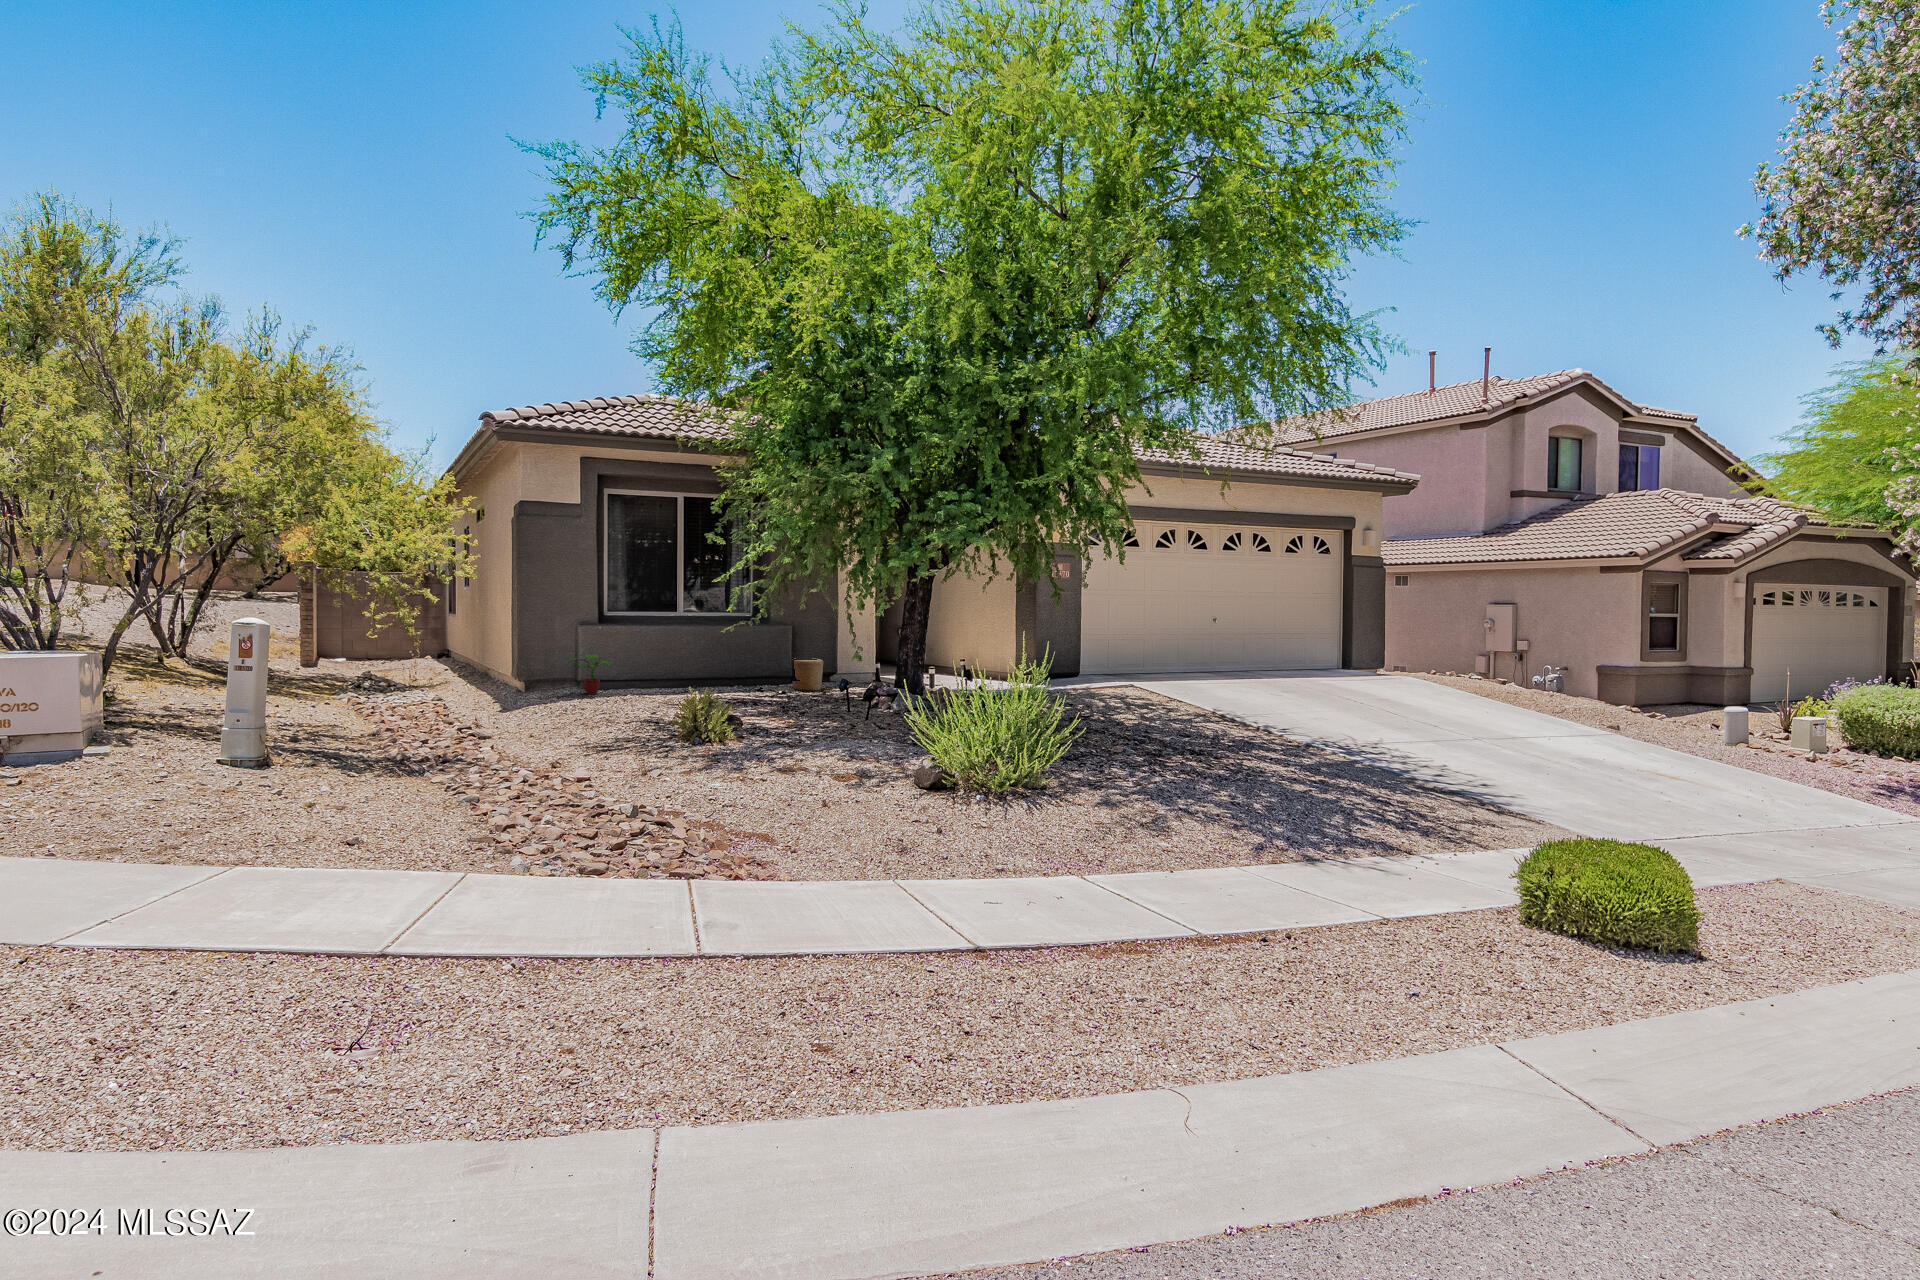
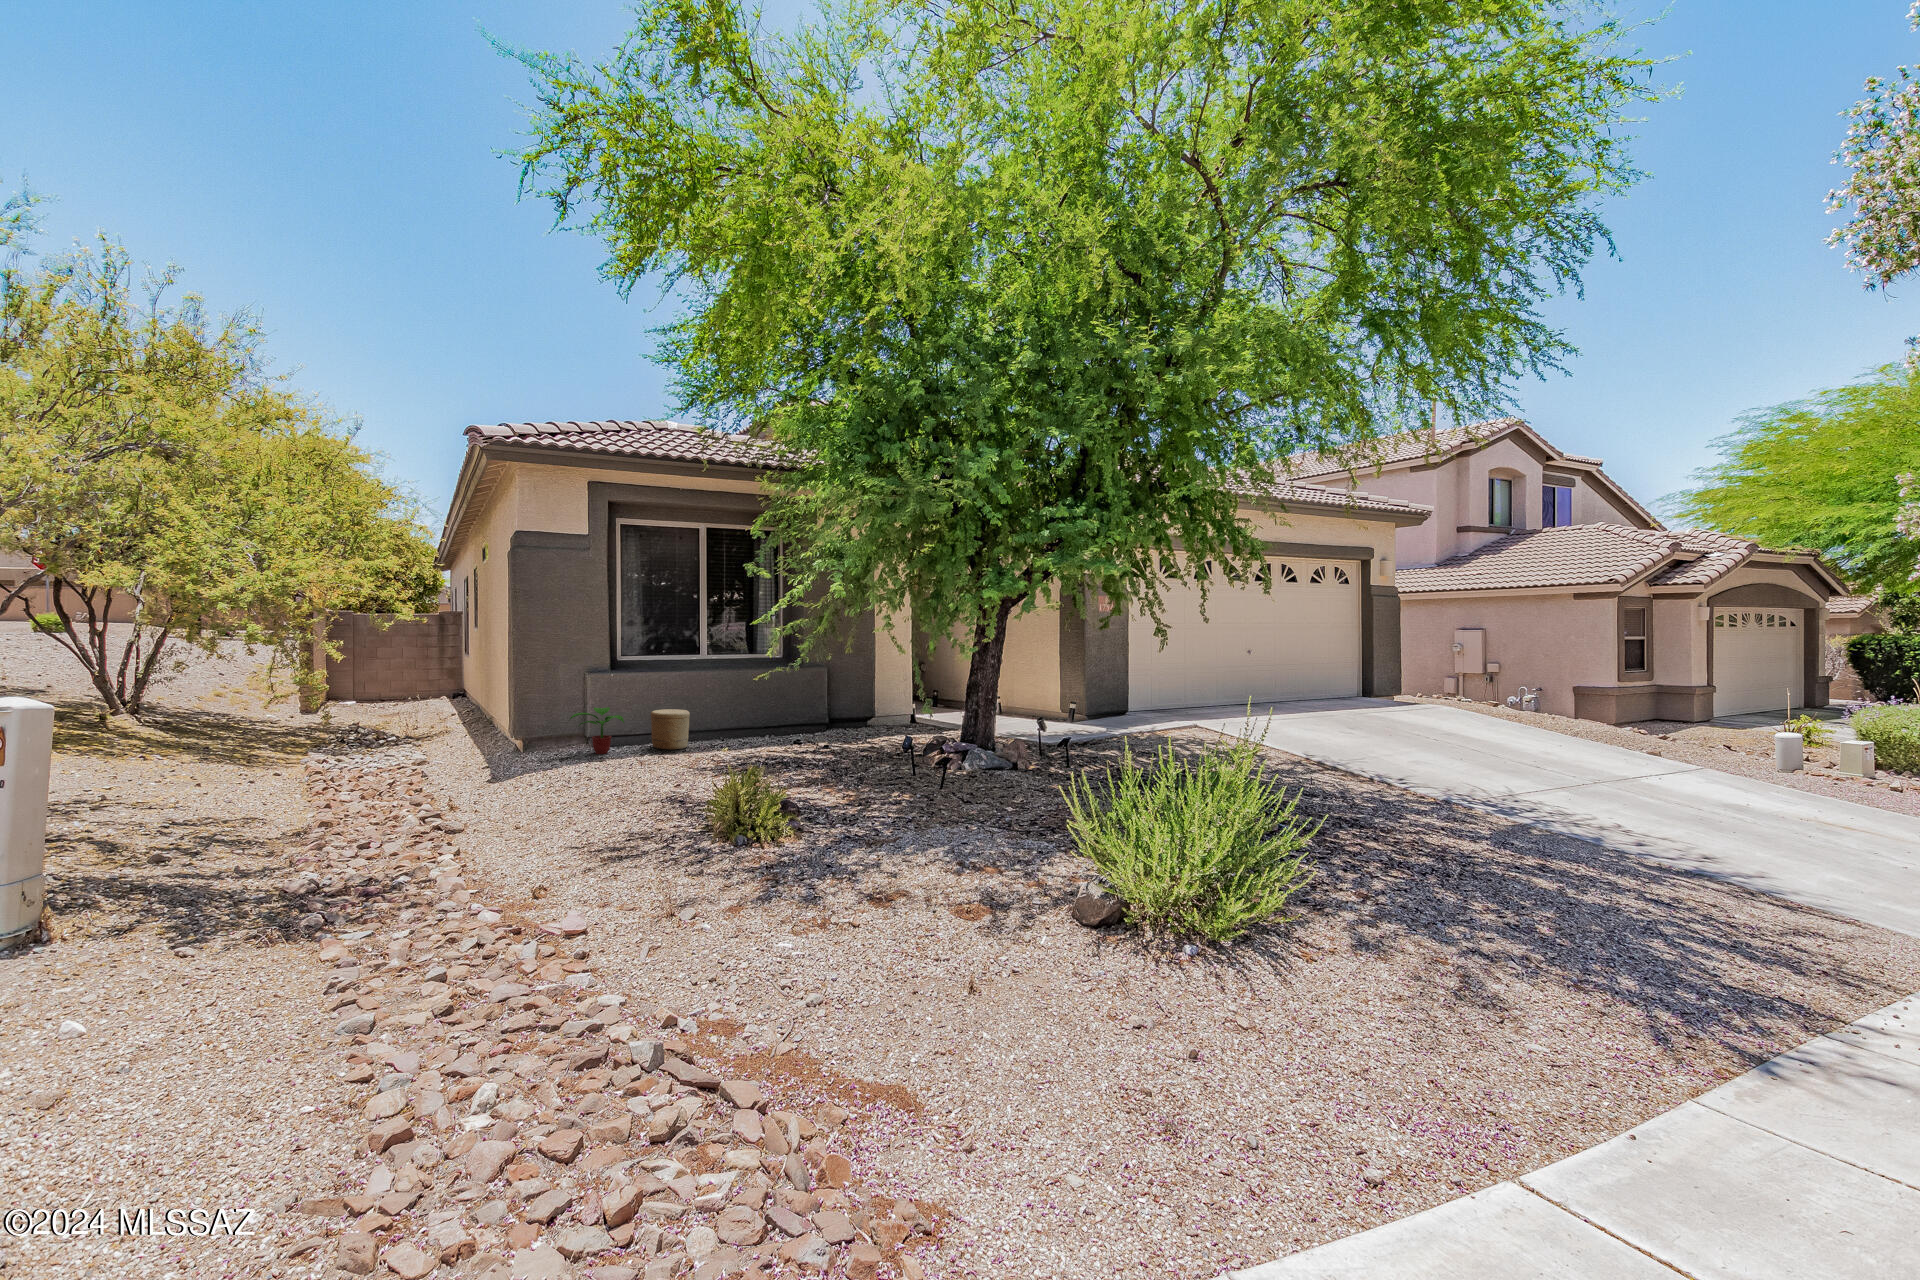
woven basket: present [792,658,823,691] -> present [651,709,690,750]

